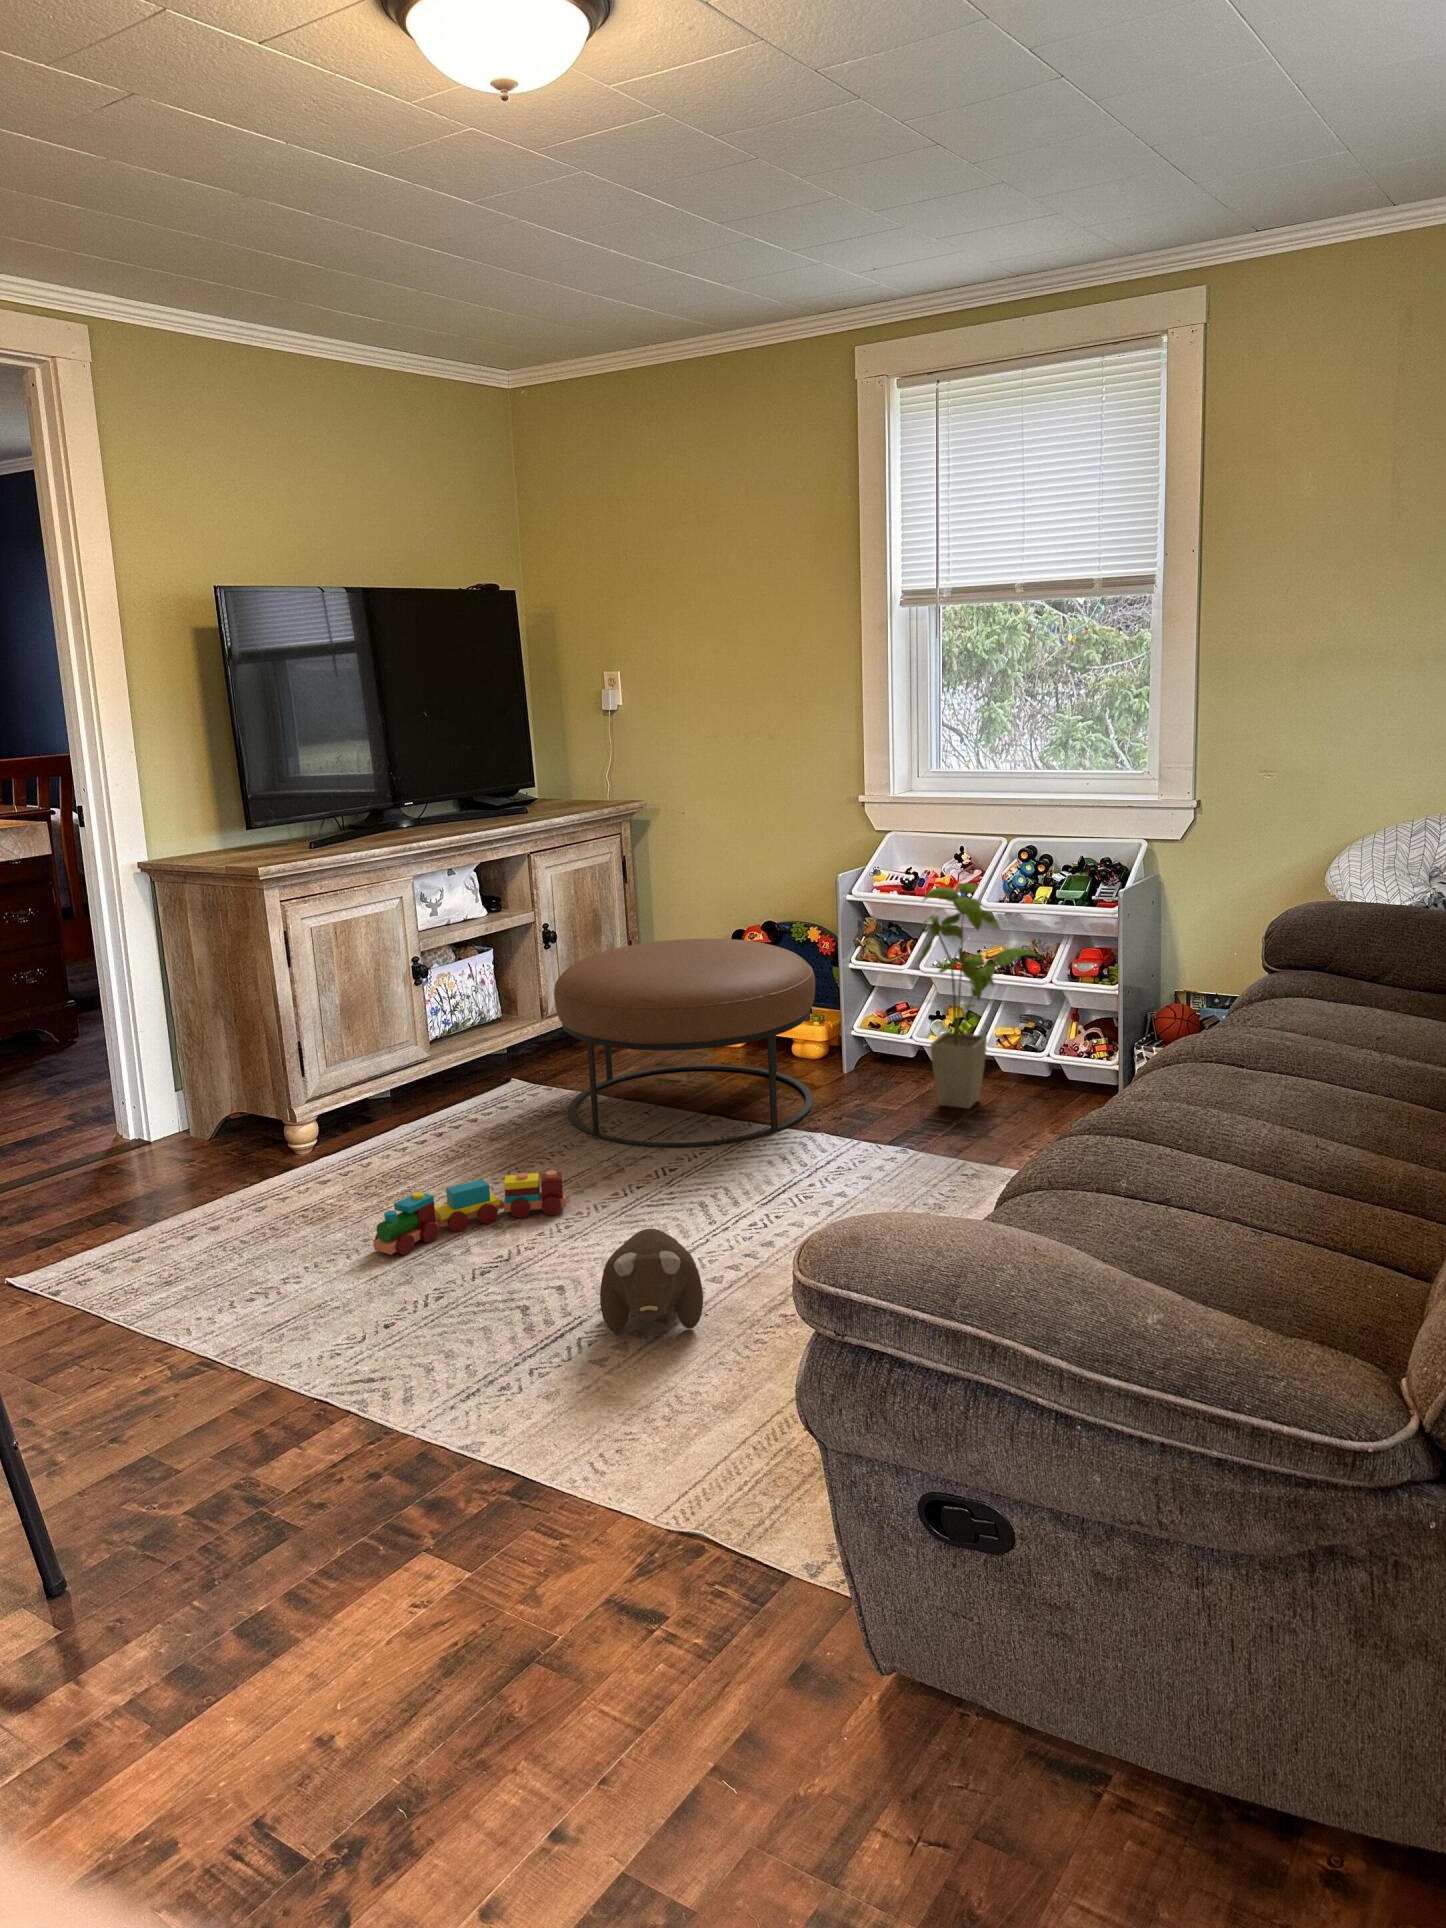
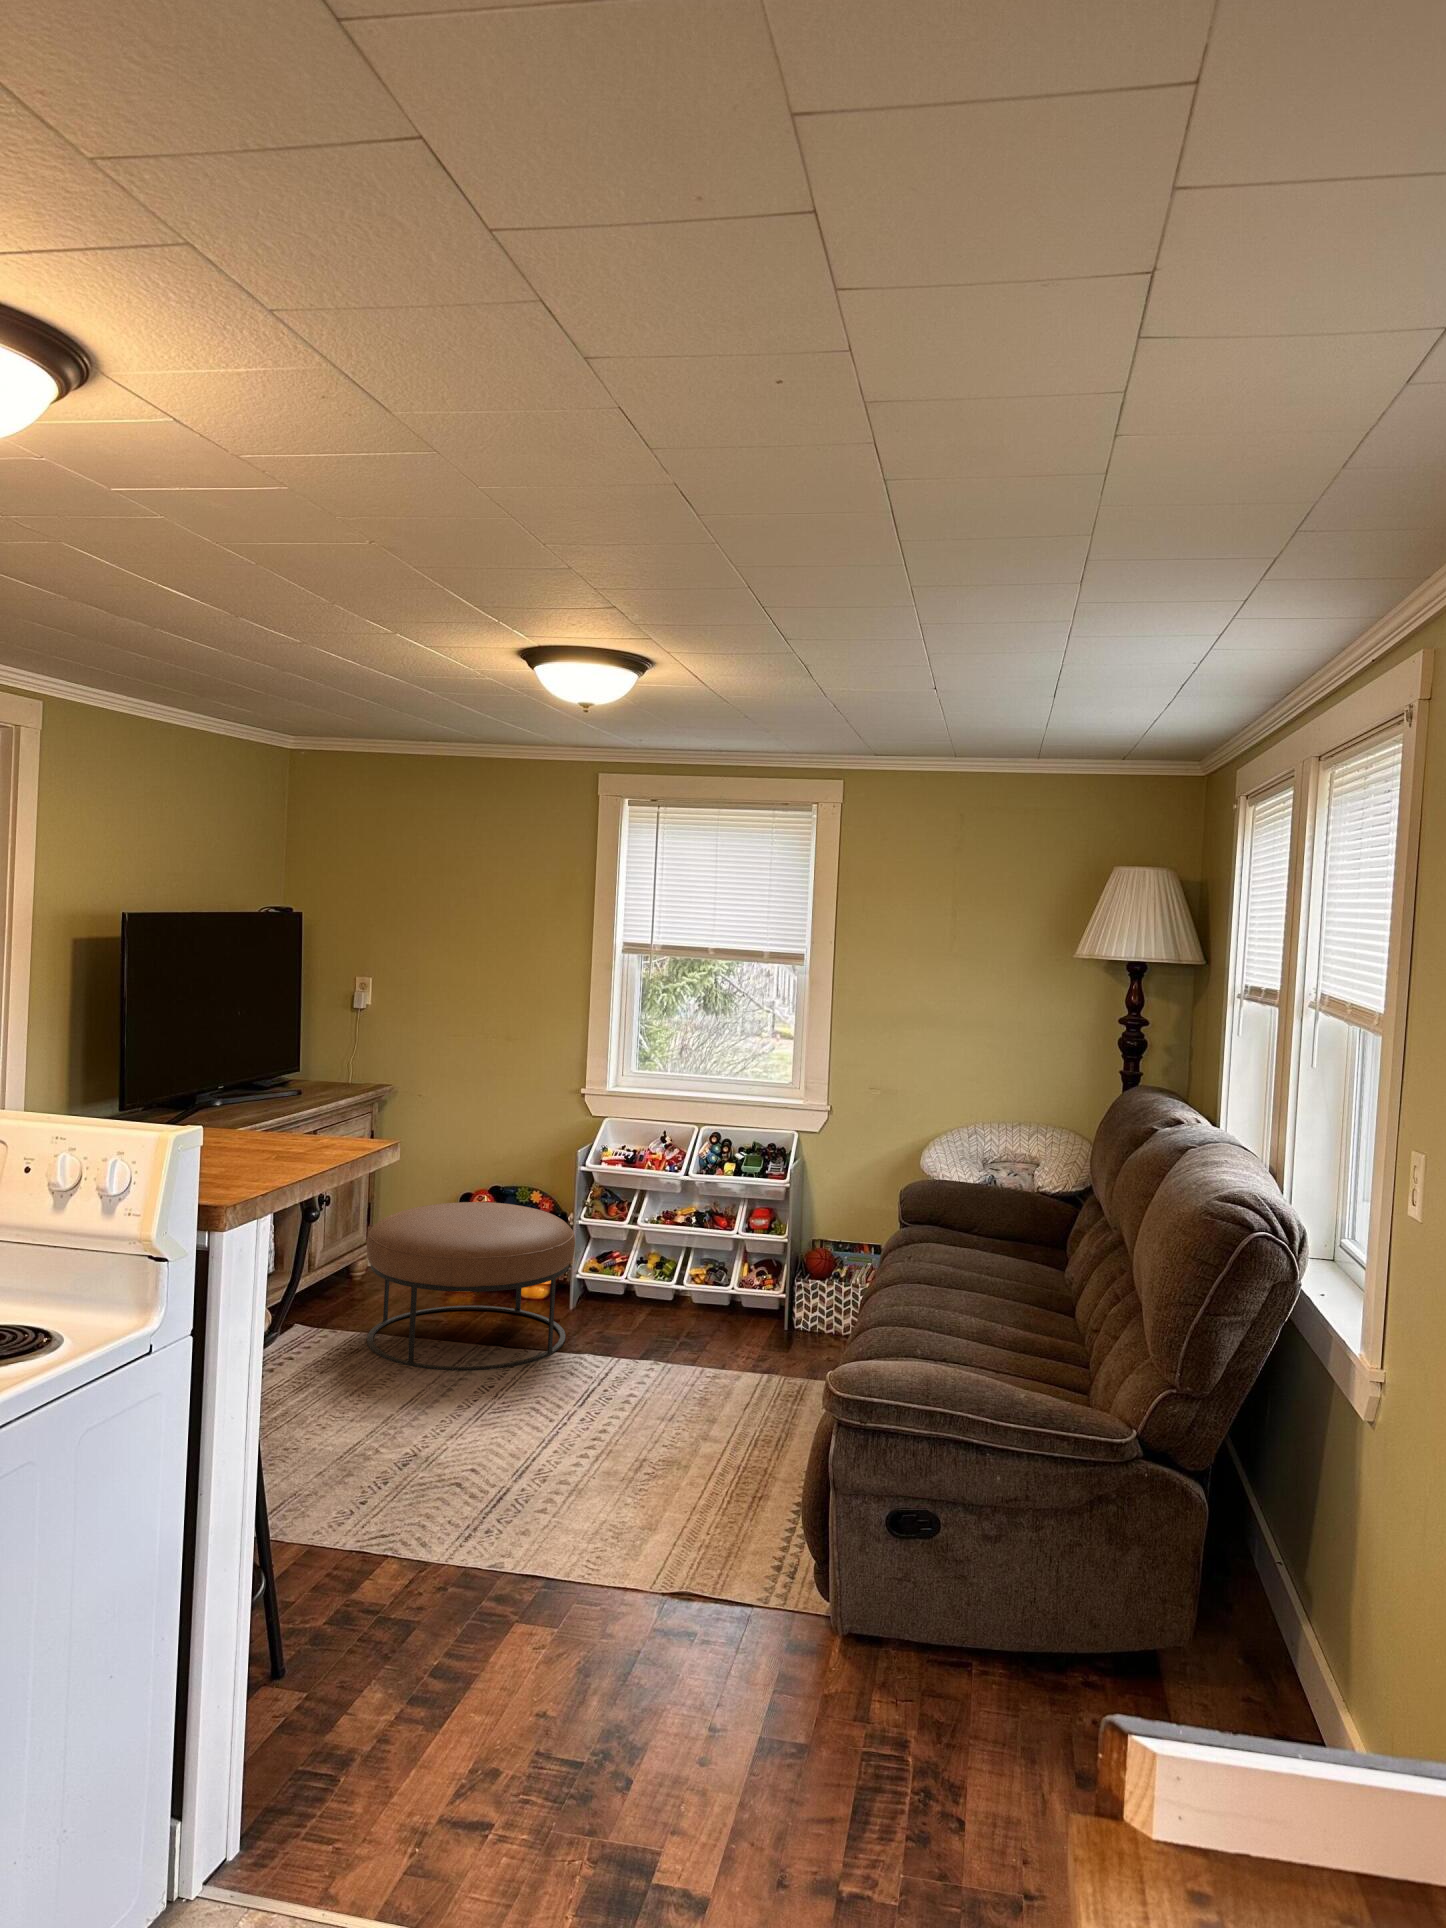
house plant: present [920,883,1037,1109] -> none [647,1162,736,1331]
toy train: present [373,1170,566,1255] -> none [304,1387,436,1459]
plush toy: present [600,1229,703,1333] -> none [529,1415,602,1493]

